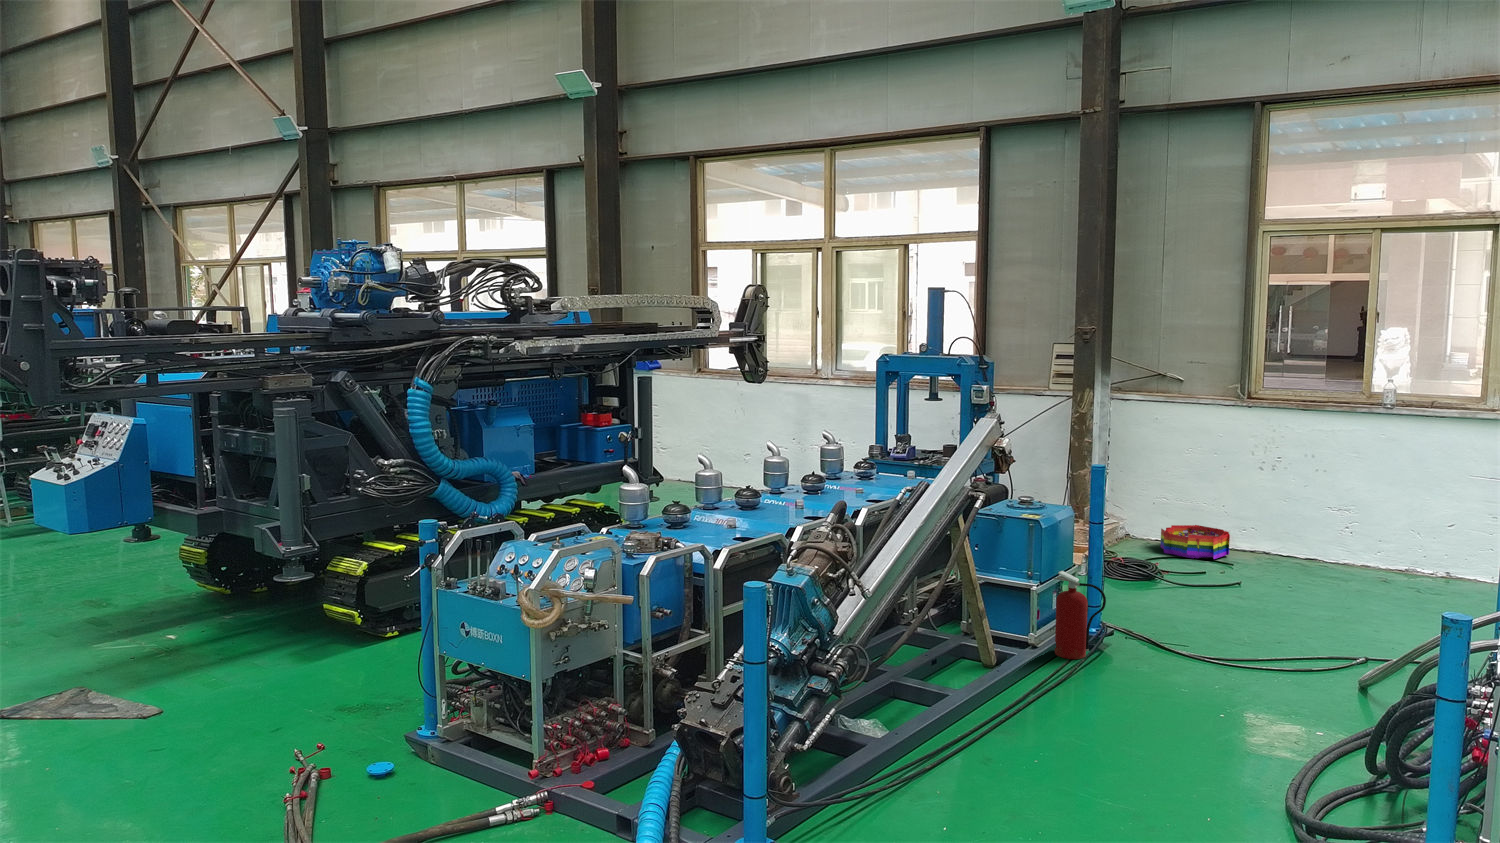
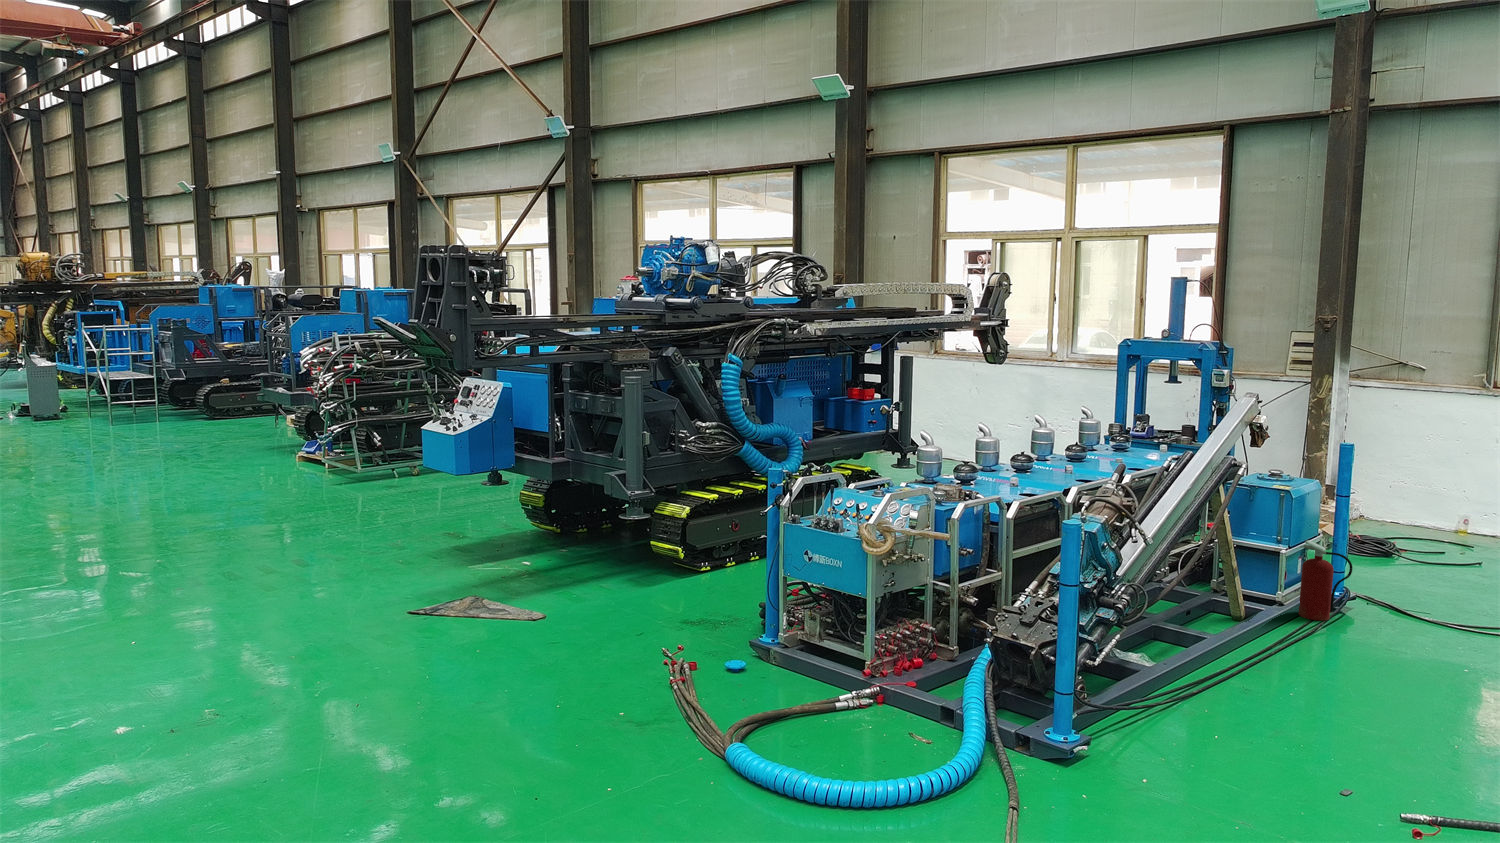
storage bin: present [1160,525,1230,559] -> none [1398,508,1474,542]

